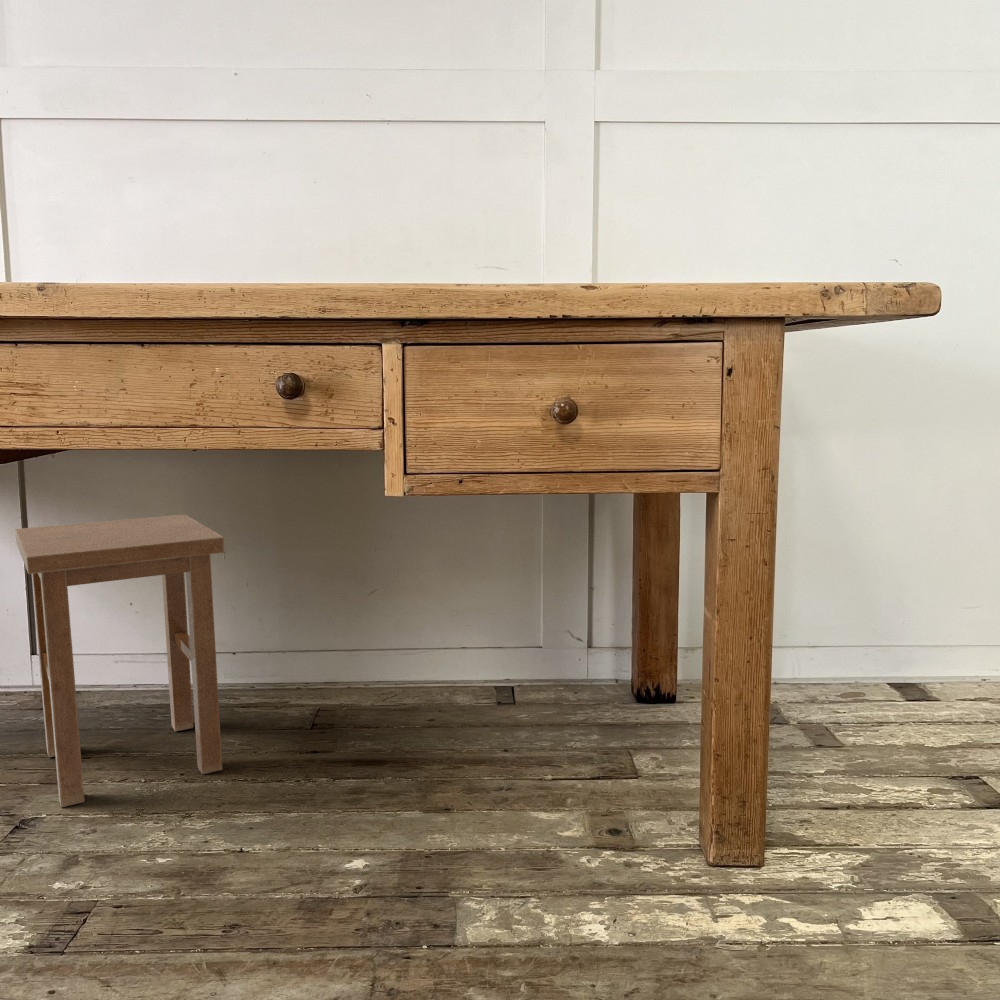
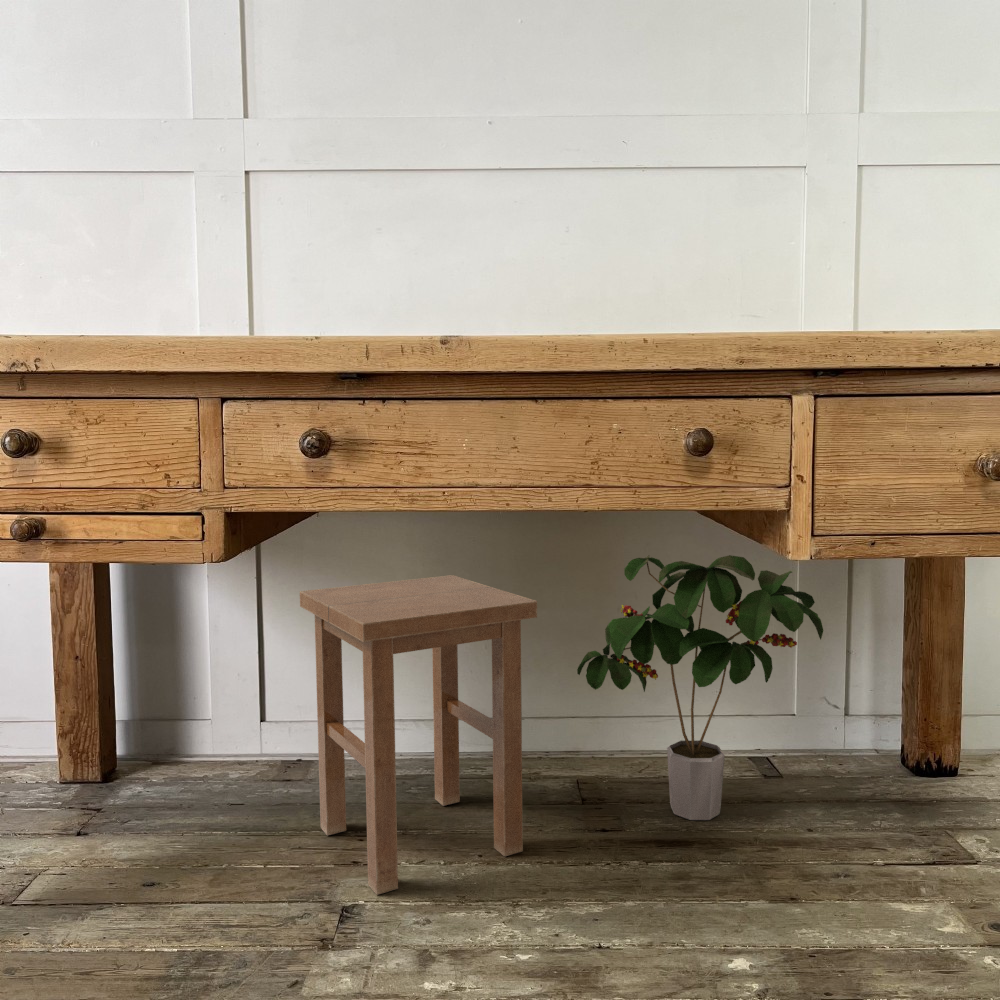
potted plant: none [305,495,515,742] -> present [577,555,823,820]

